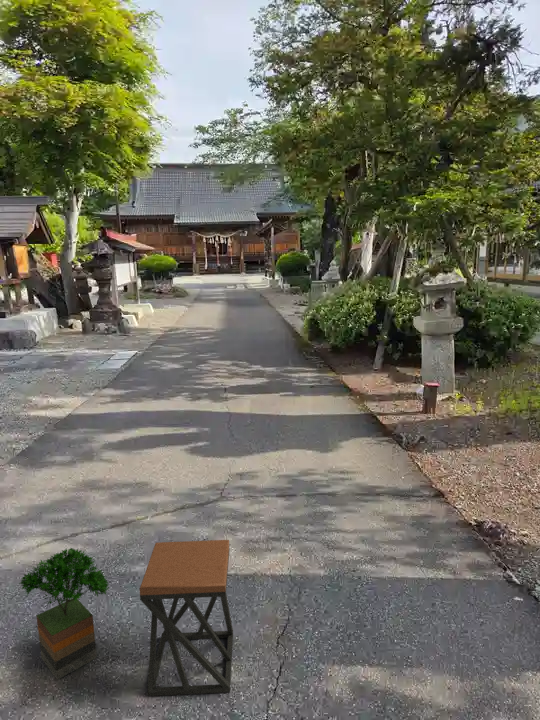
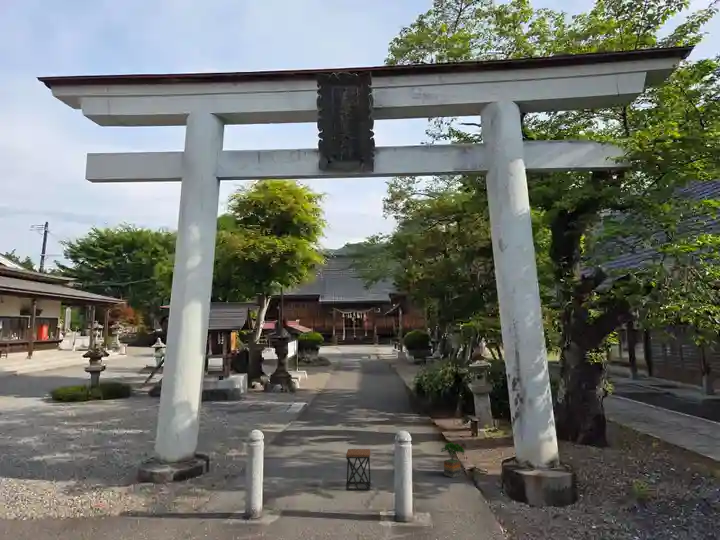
potted tree: present [19,548,109,680] -> present [441,443,465,478]

